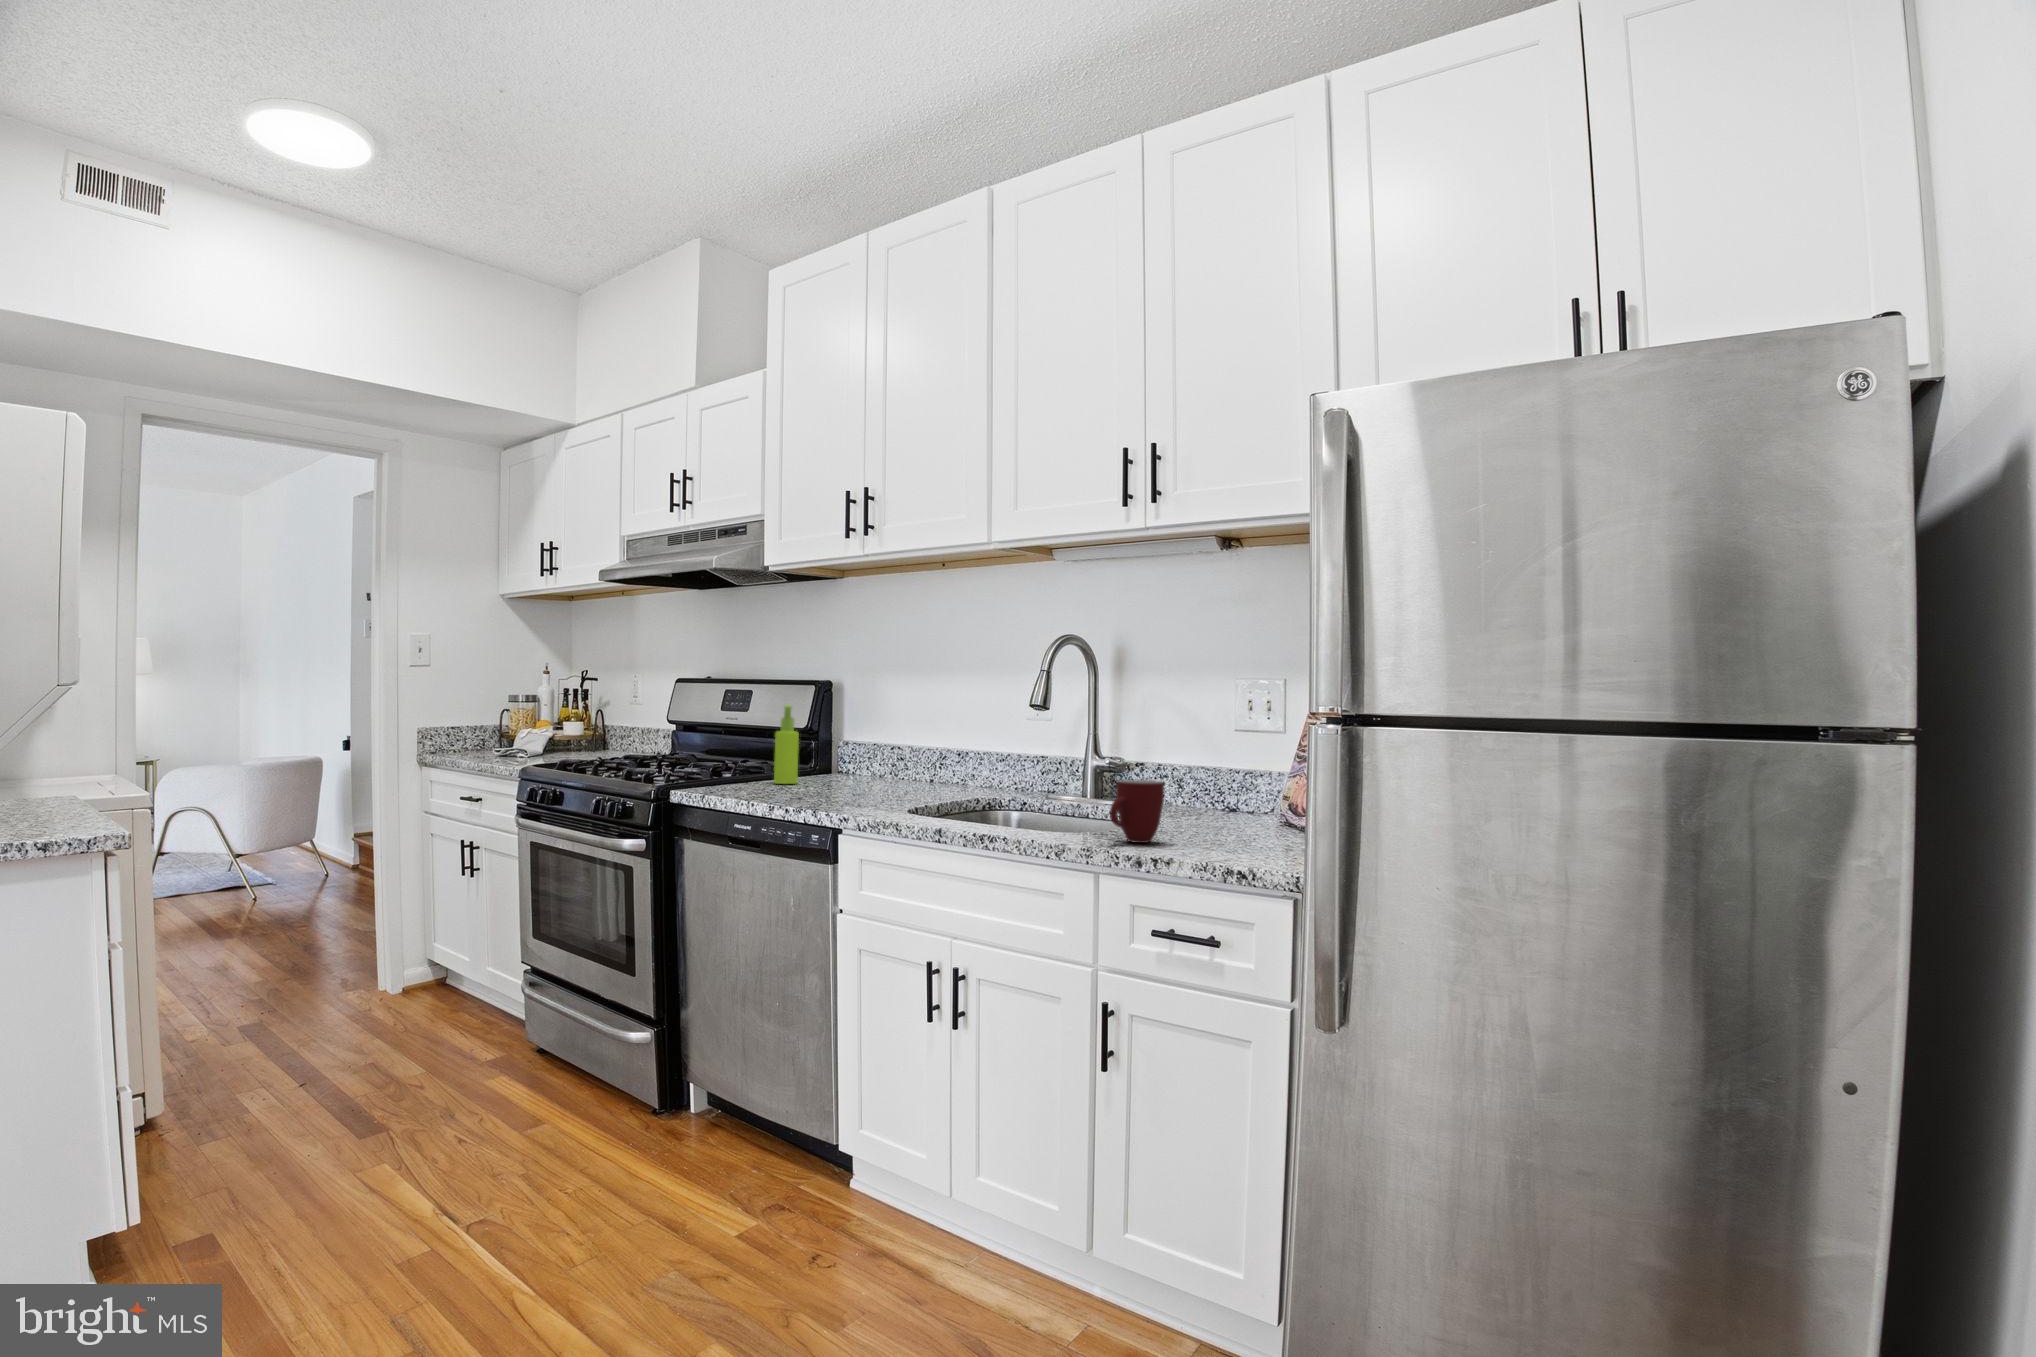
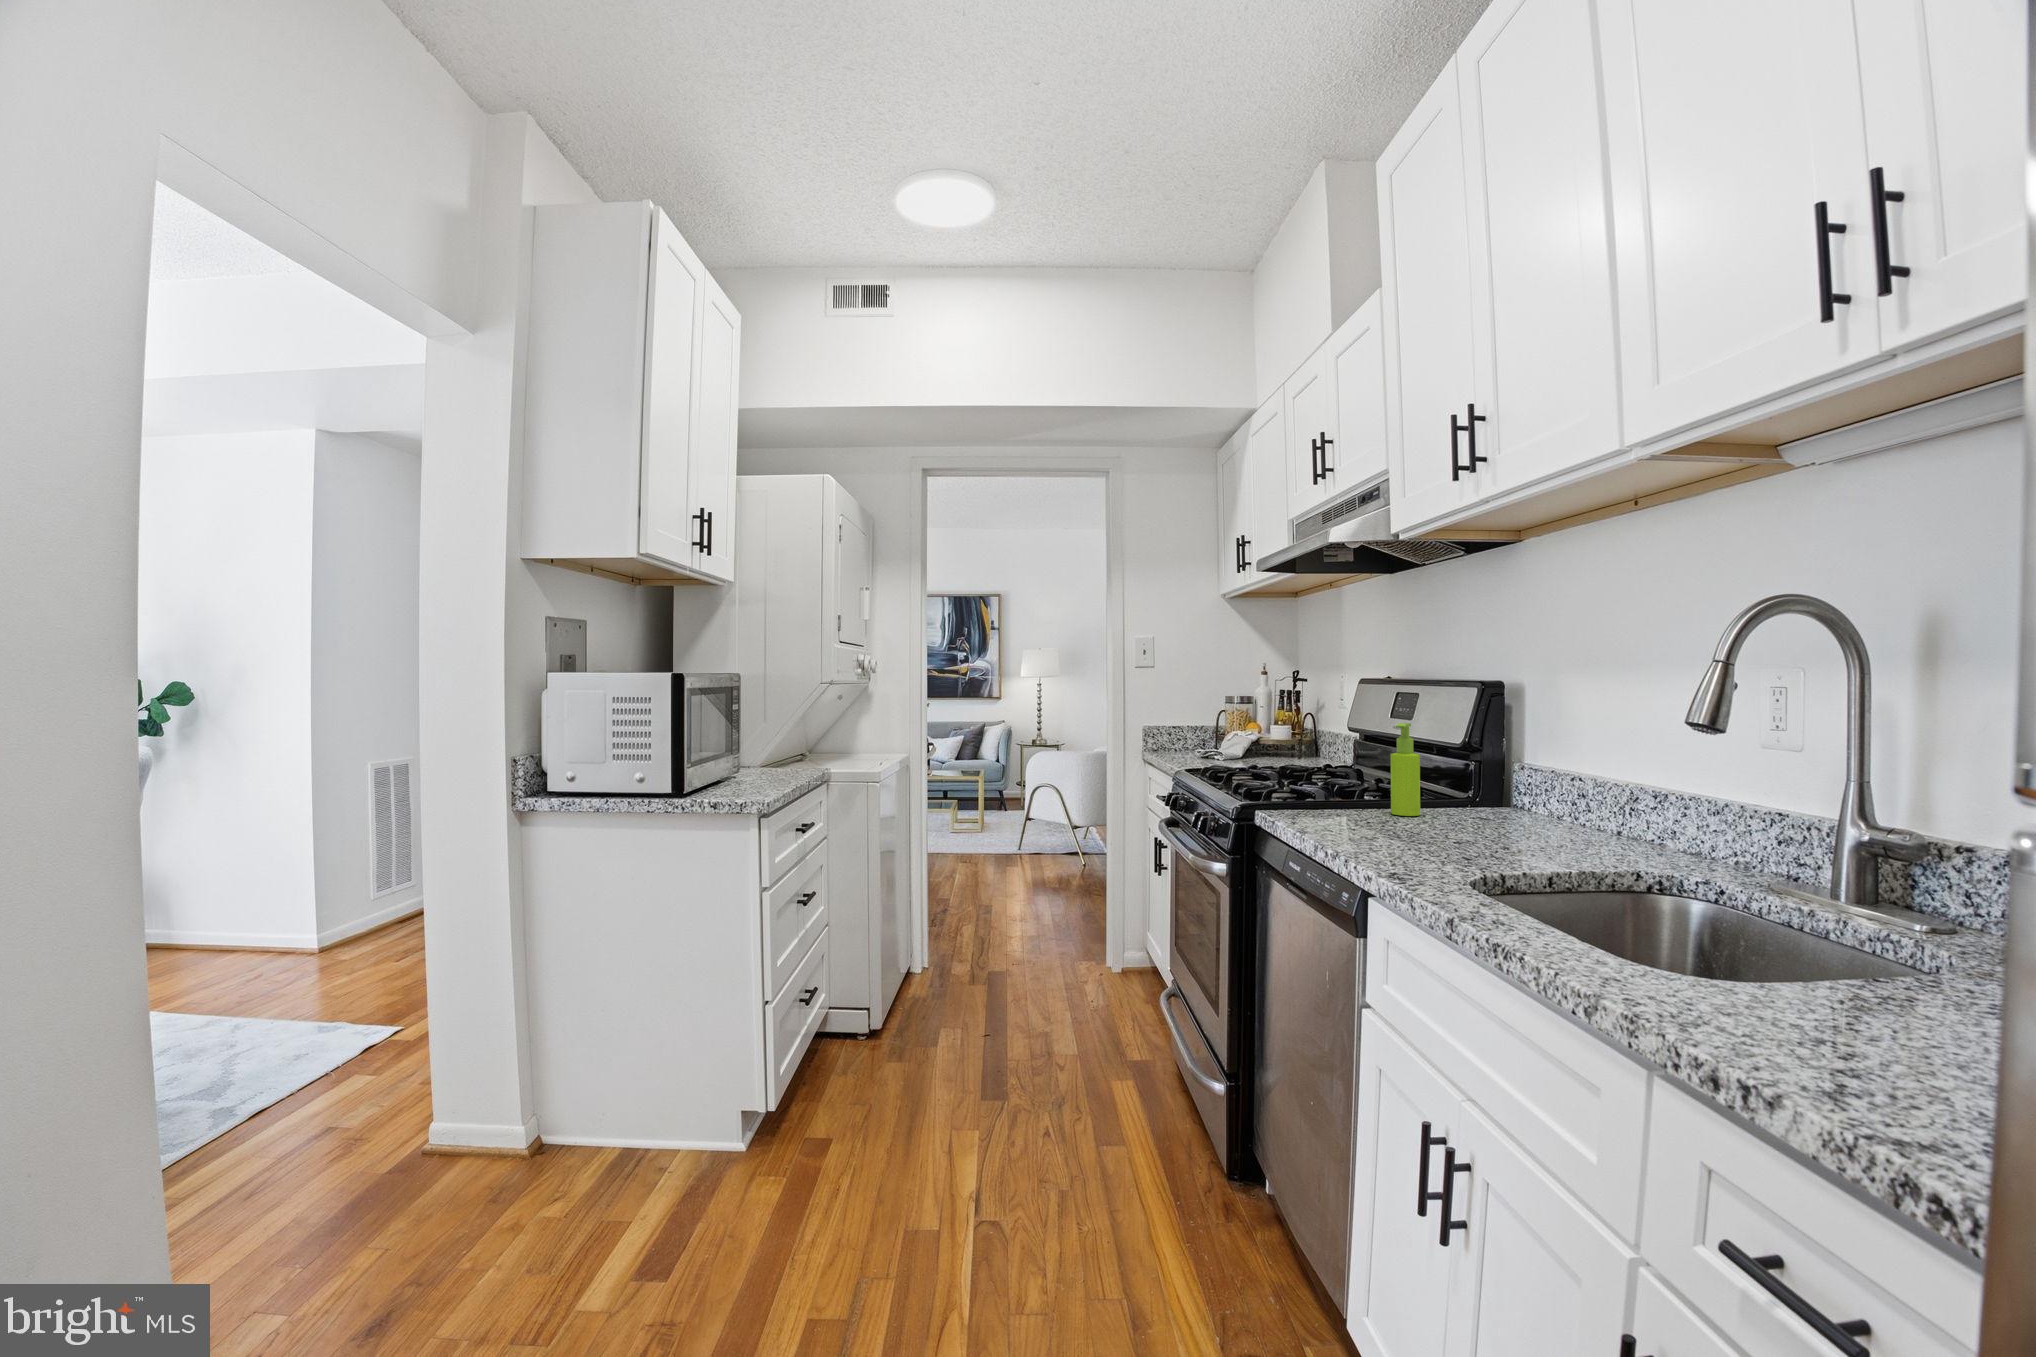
mug: present [1110,780,1164,843] -> none [1701,908,1849,1039]

